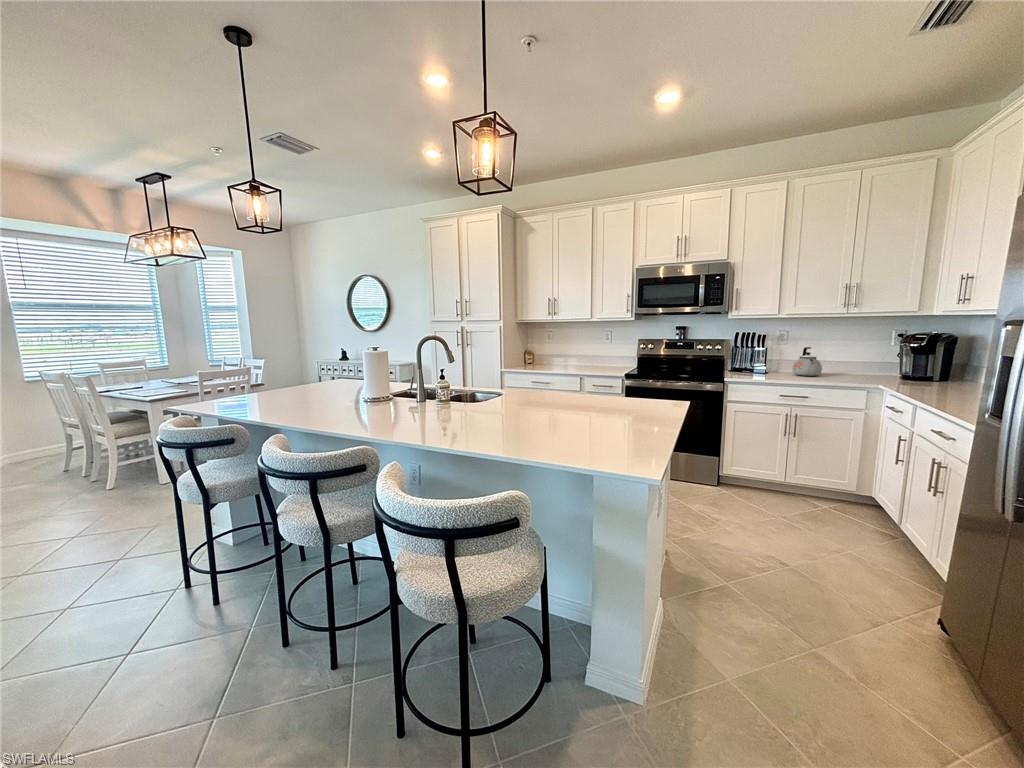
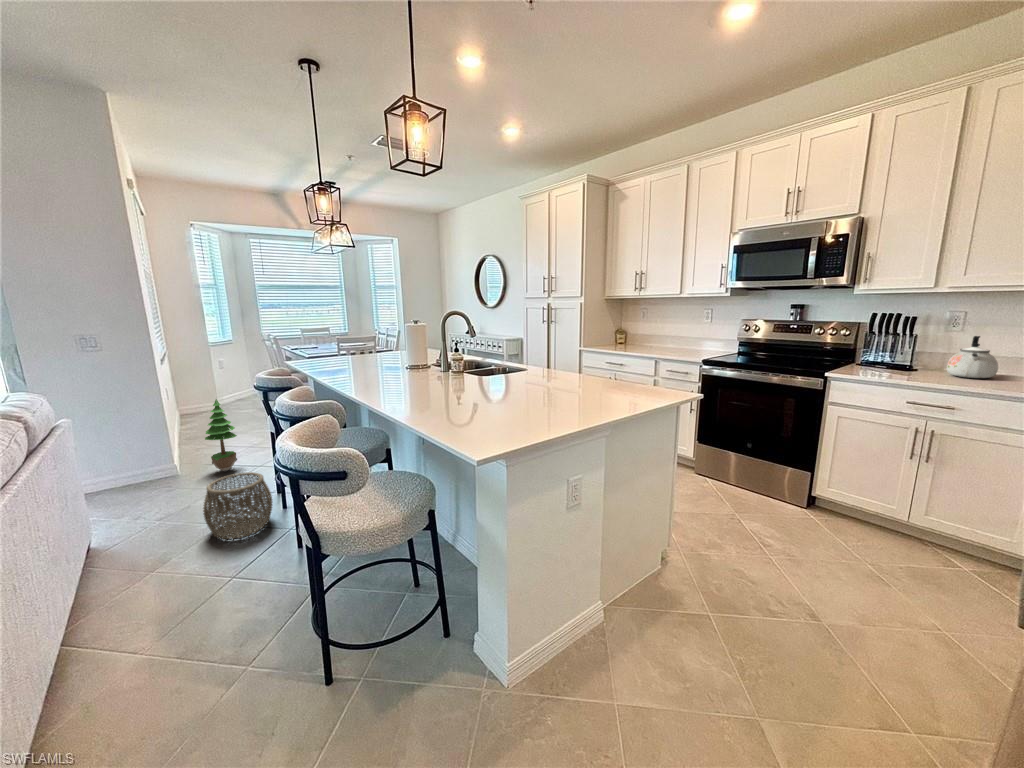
potted tree: none [25,471,86,577] -> present [205,399,237,472]
woven basket: none [113,564,223,674] -> present [203,472,272,539]

